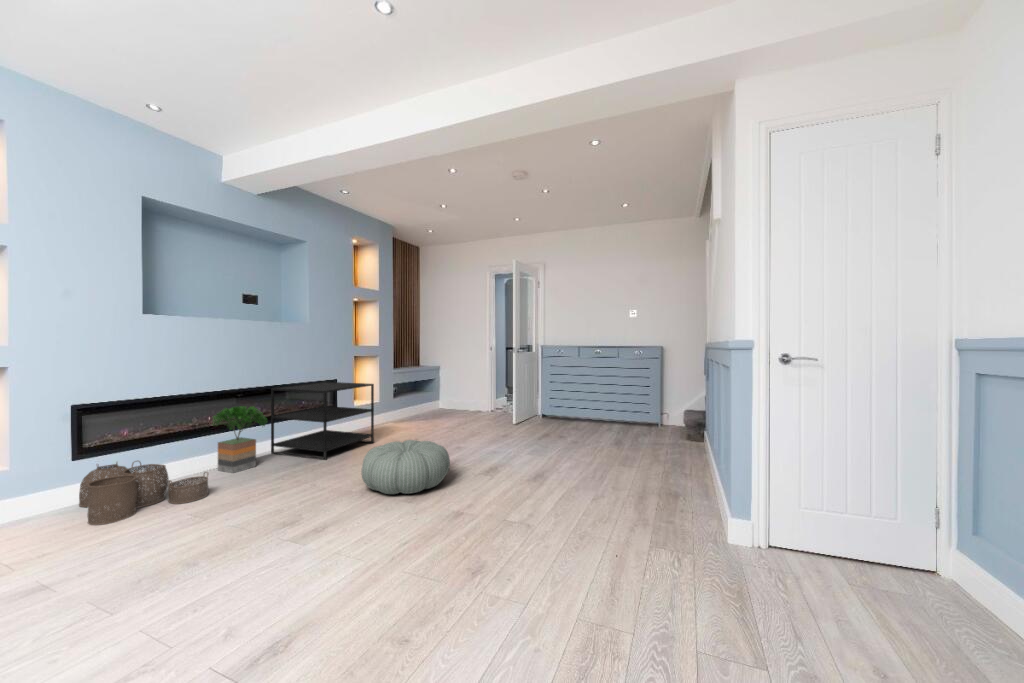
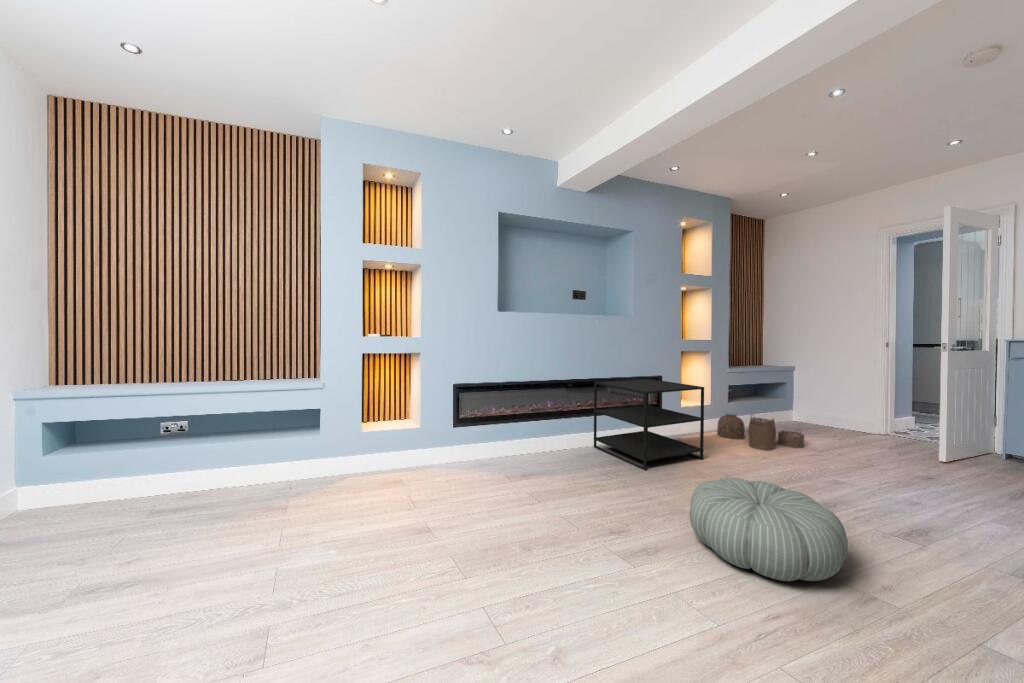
potted tree: present [213,407,267,473] -> none [543,397,590,463]
woven basket: present [79,461,208,525] -> present [717,414,804,450]

